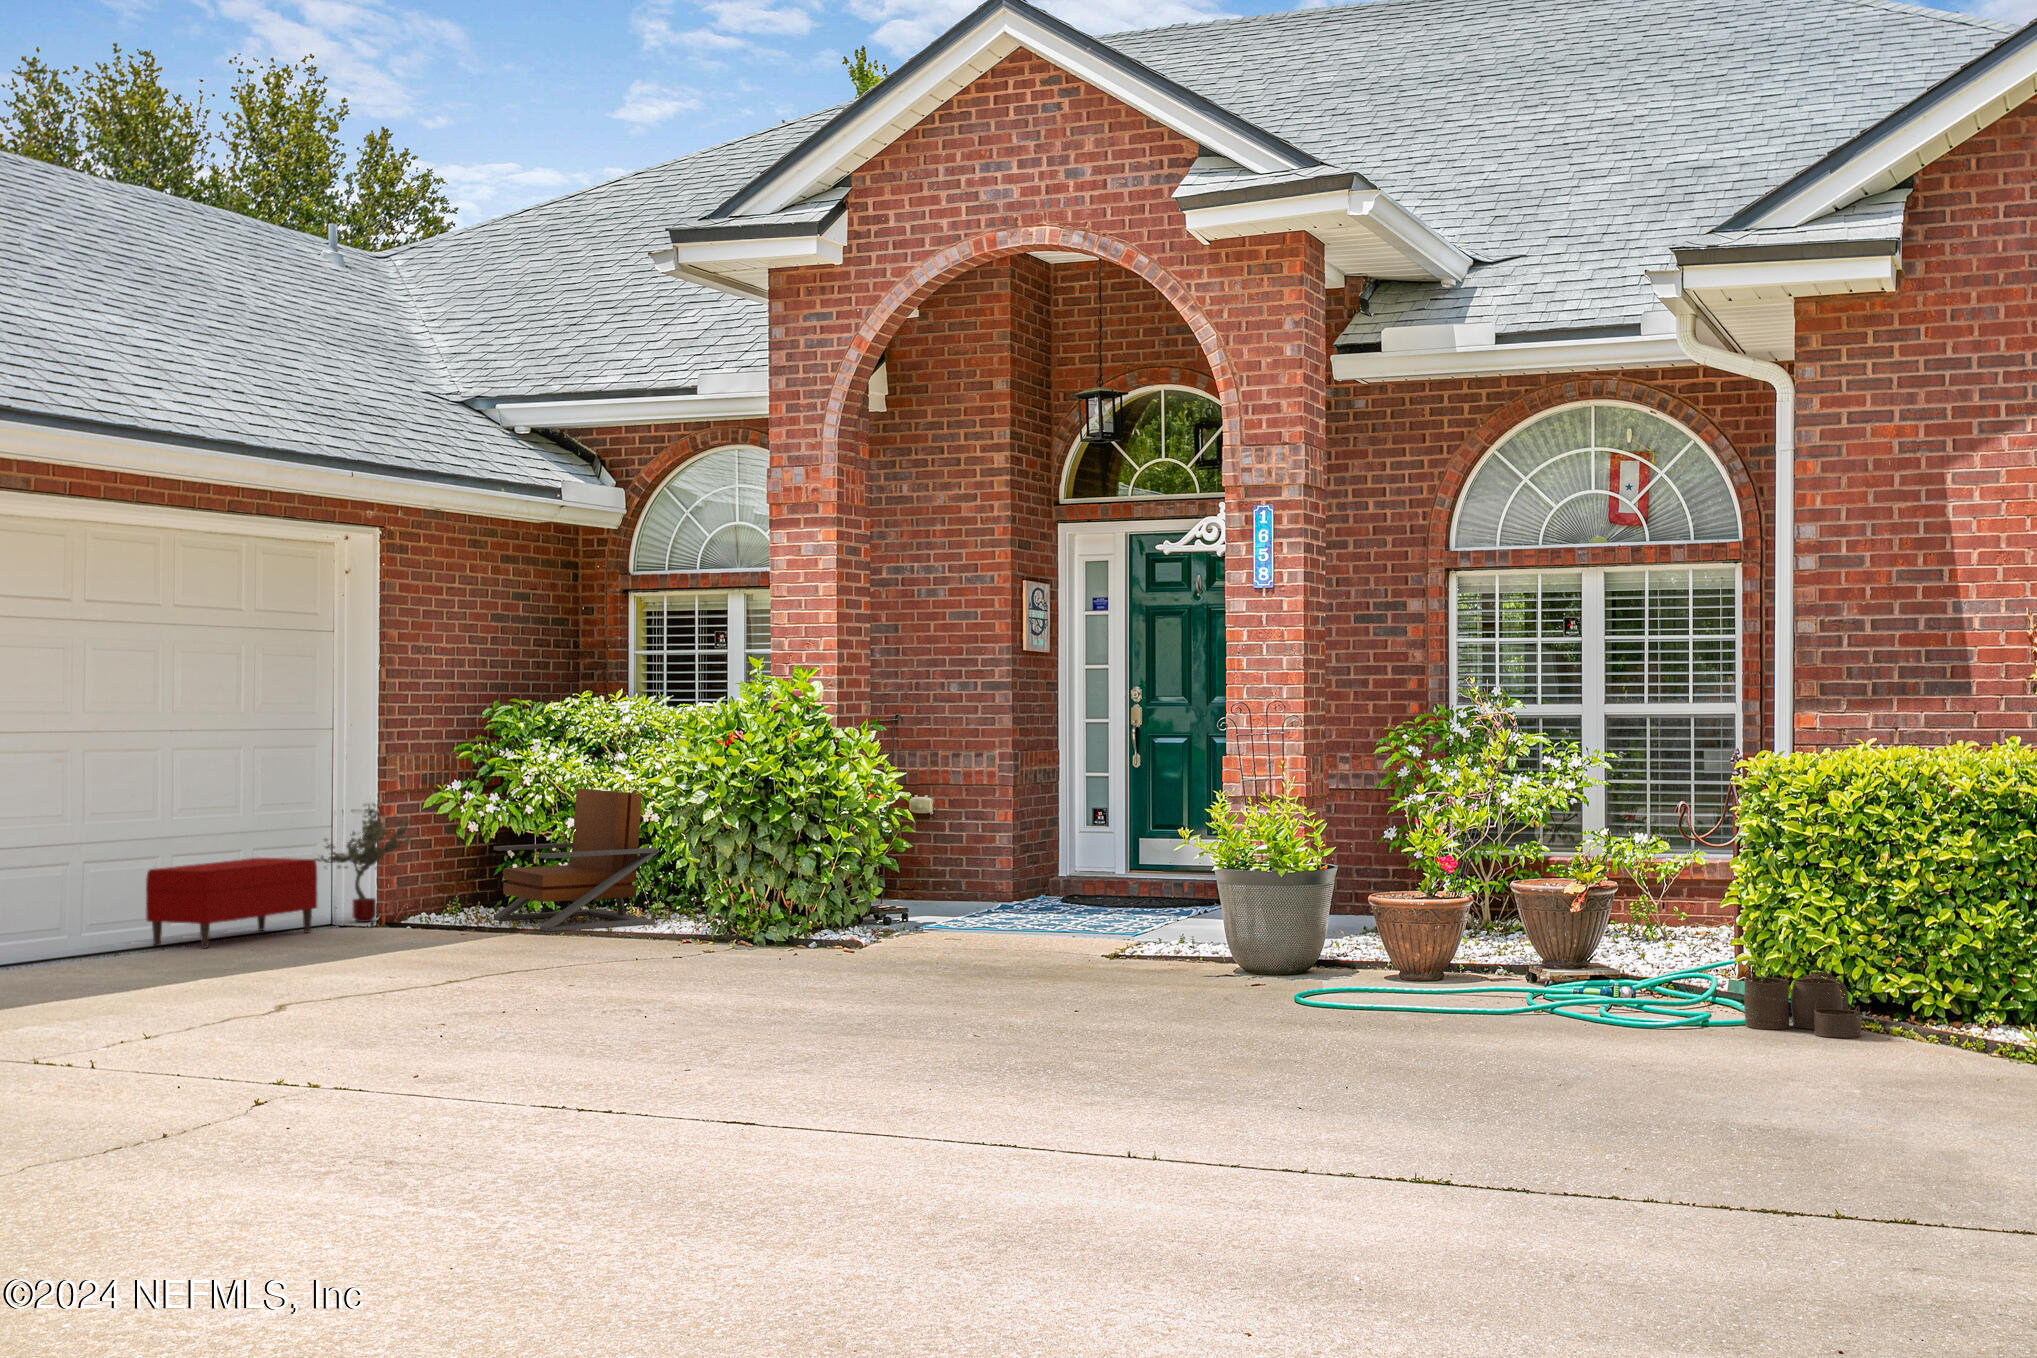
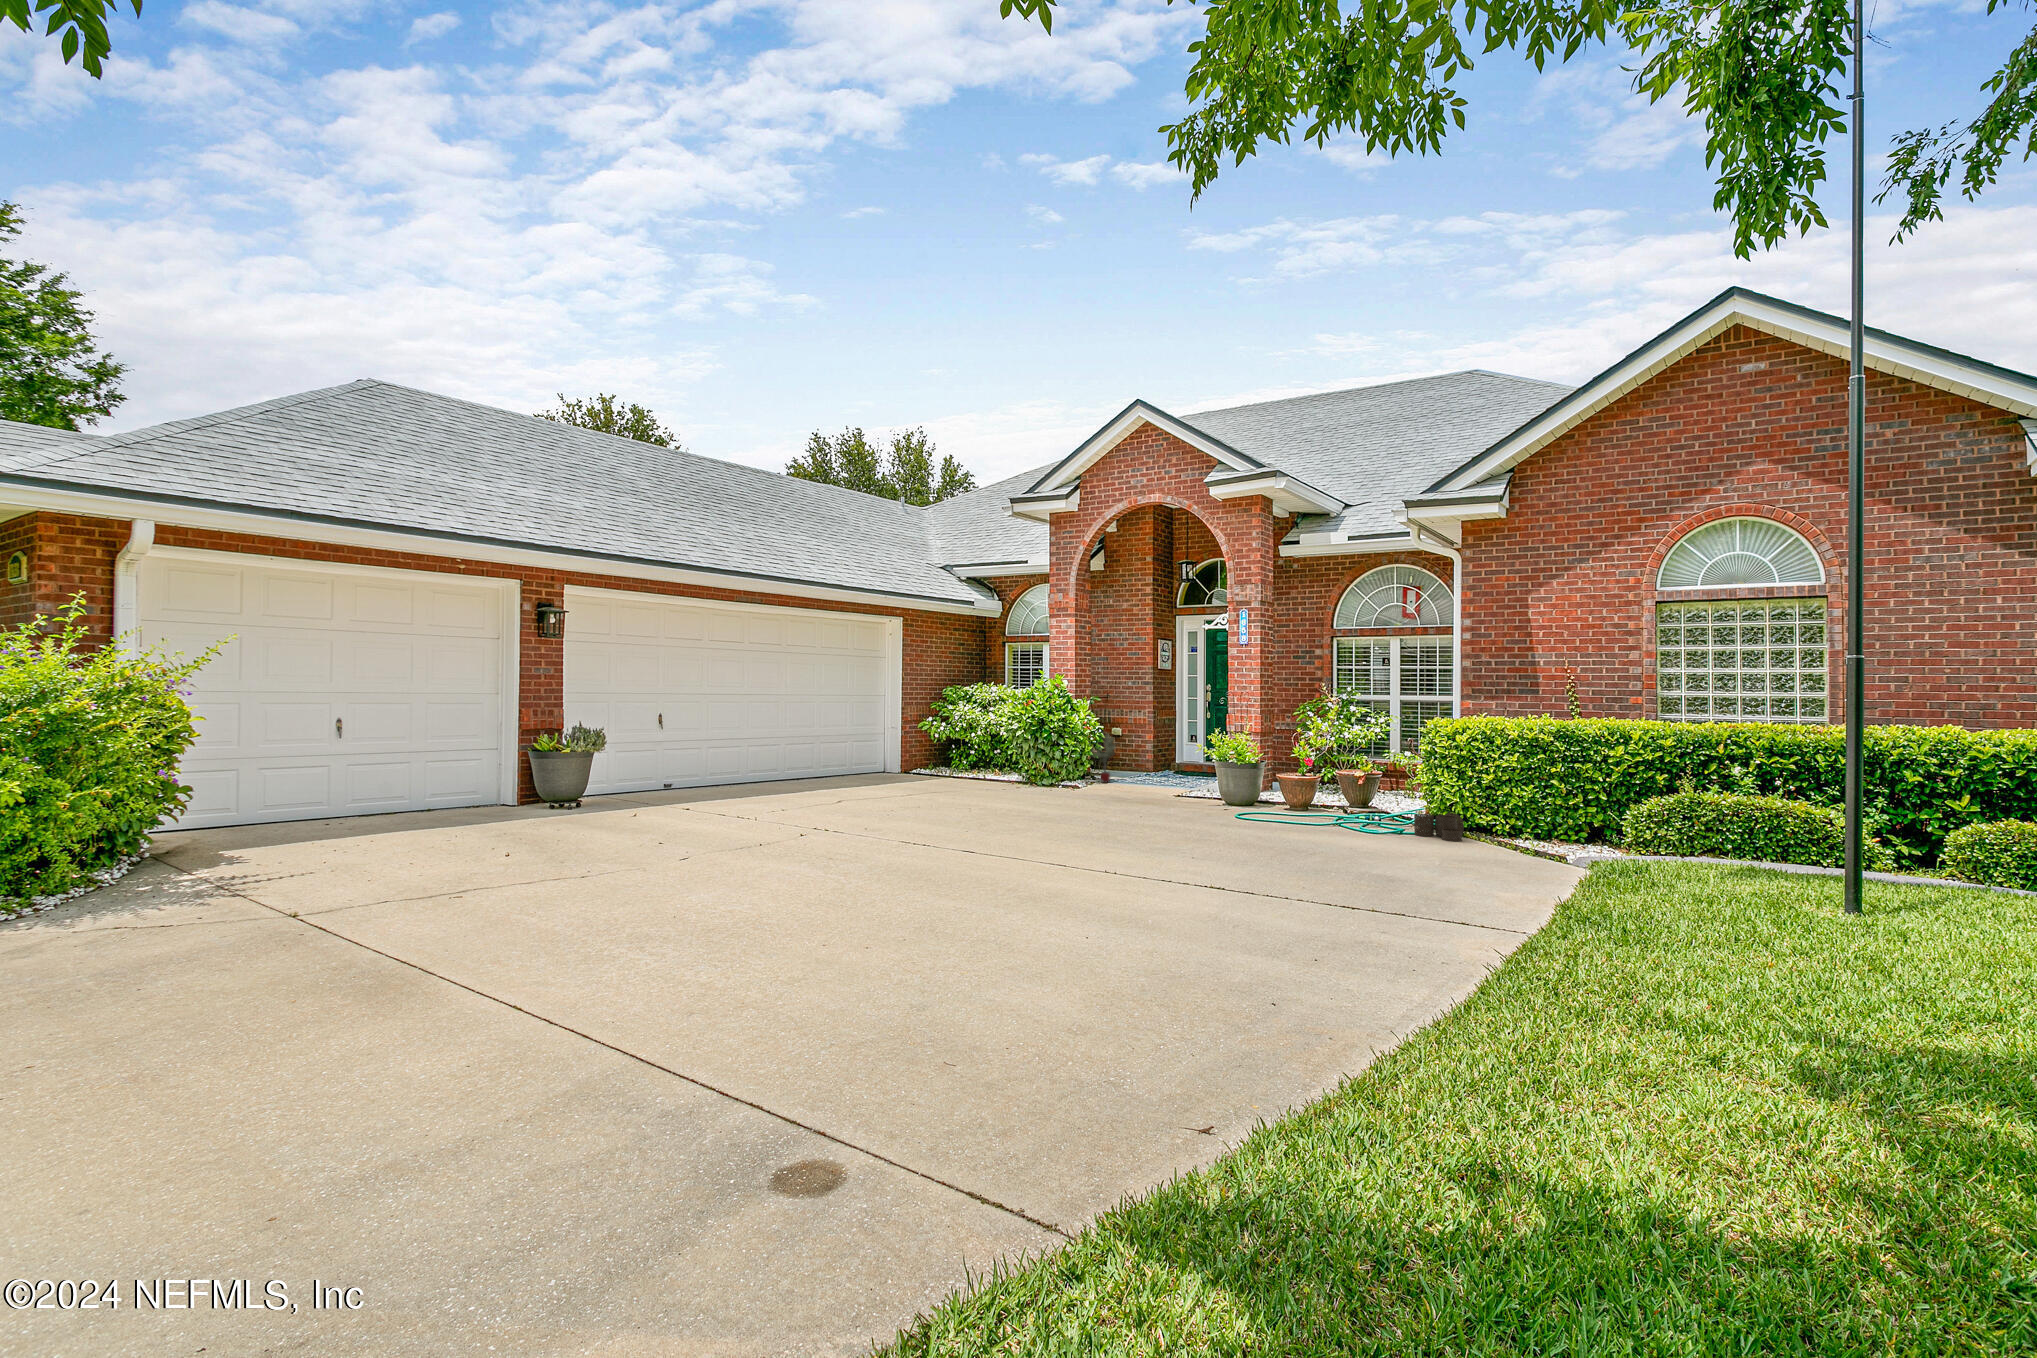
lounge chair: present [494,789,659,931] -> none [941,722,1004,778]
potted tree: present [315,803,411,922] -> present [1092,734,1116,783]
bench: present [146,858,317,948] -> none [807,746,873,780]

